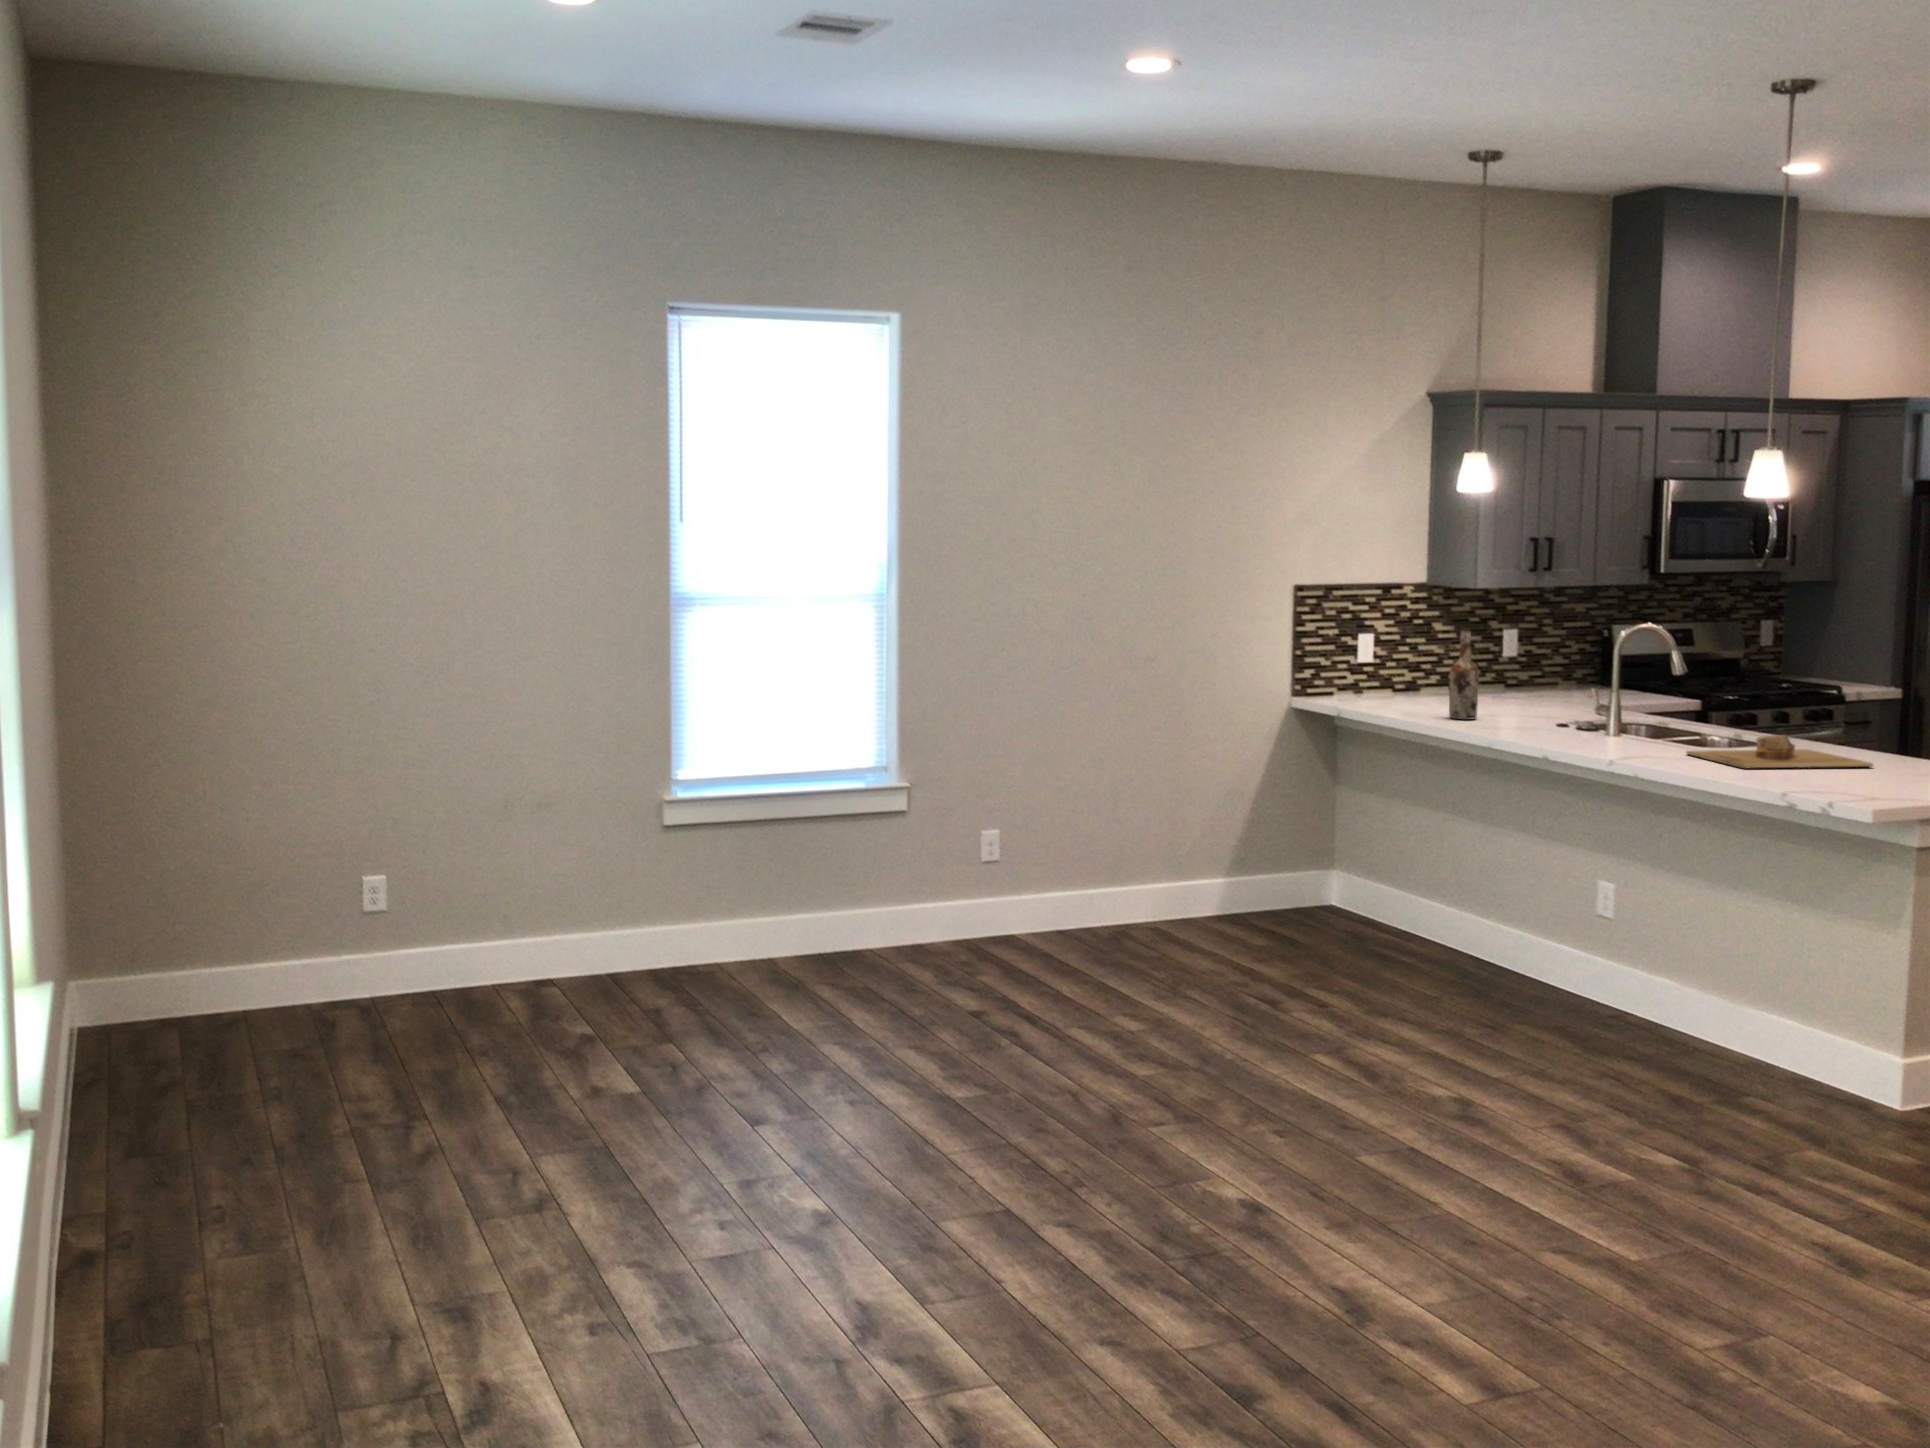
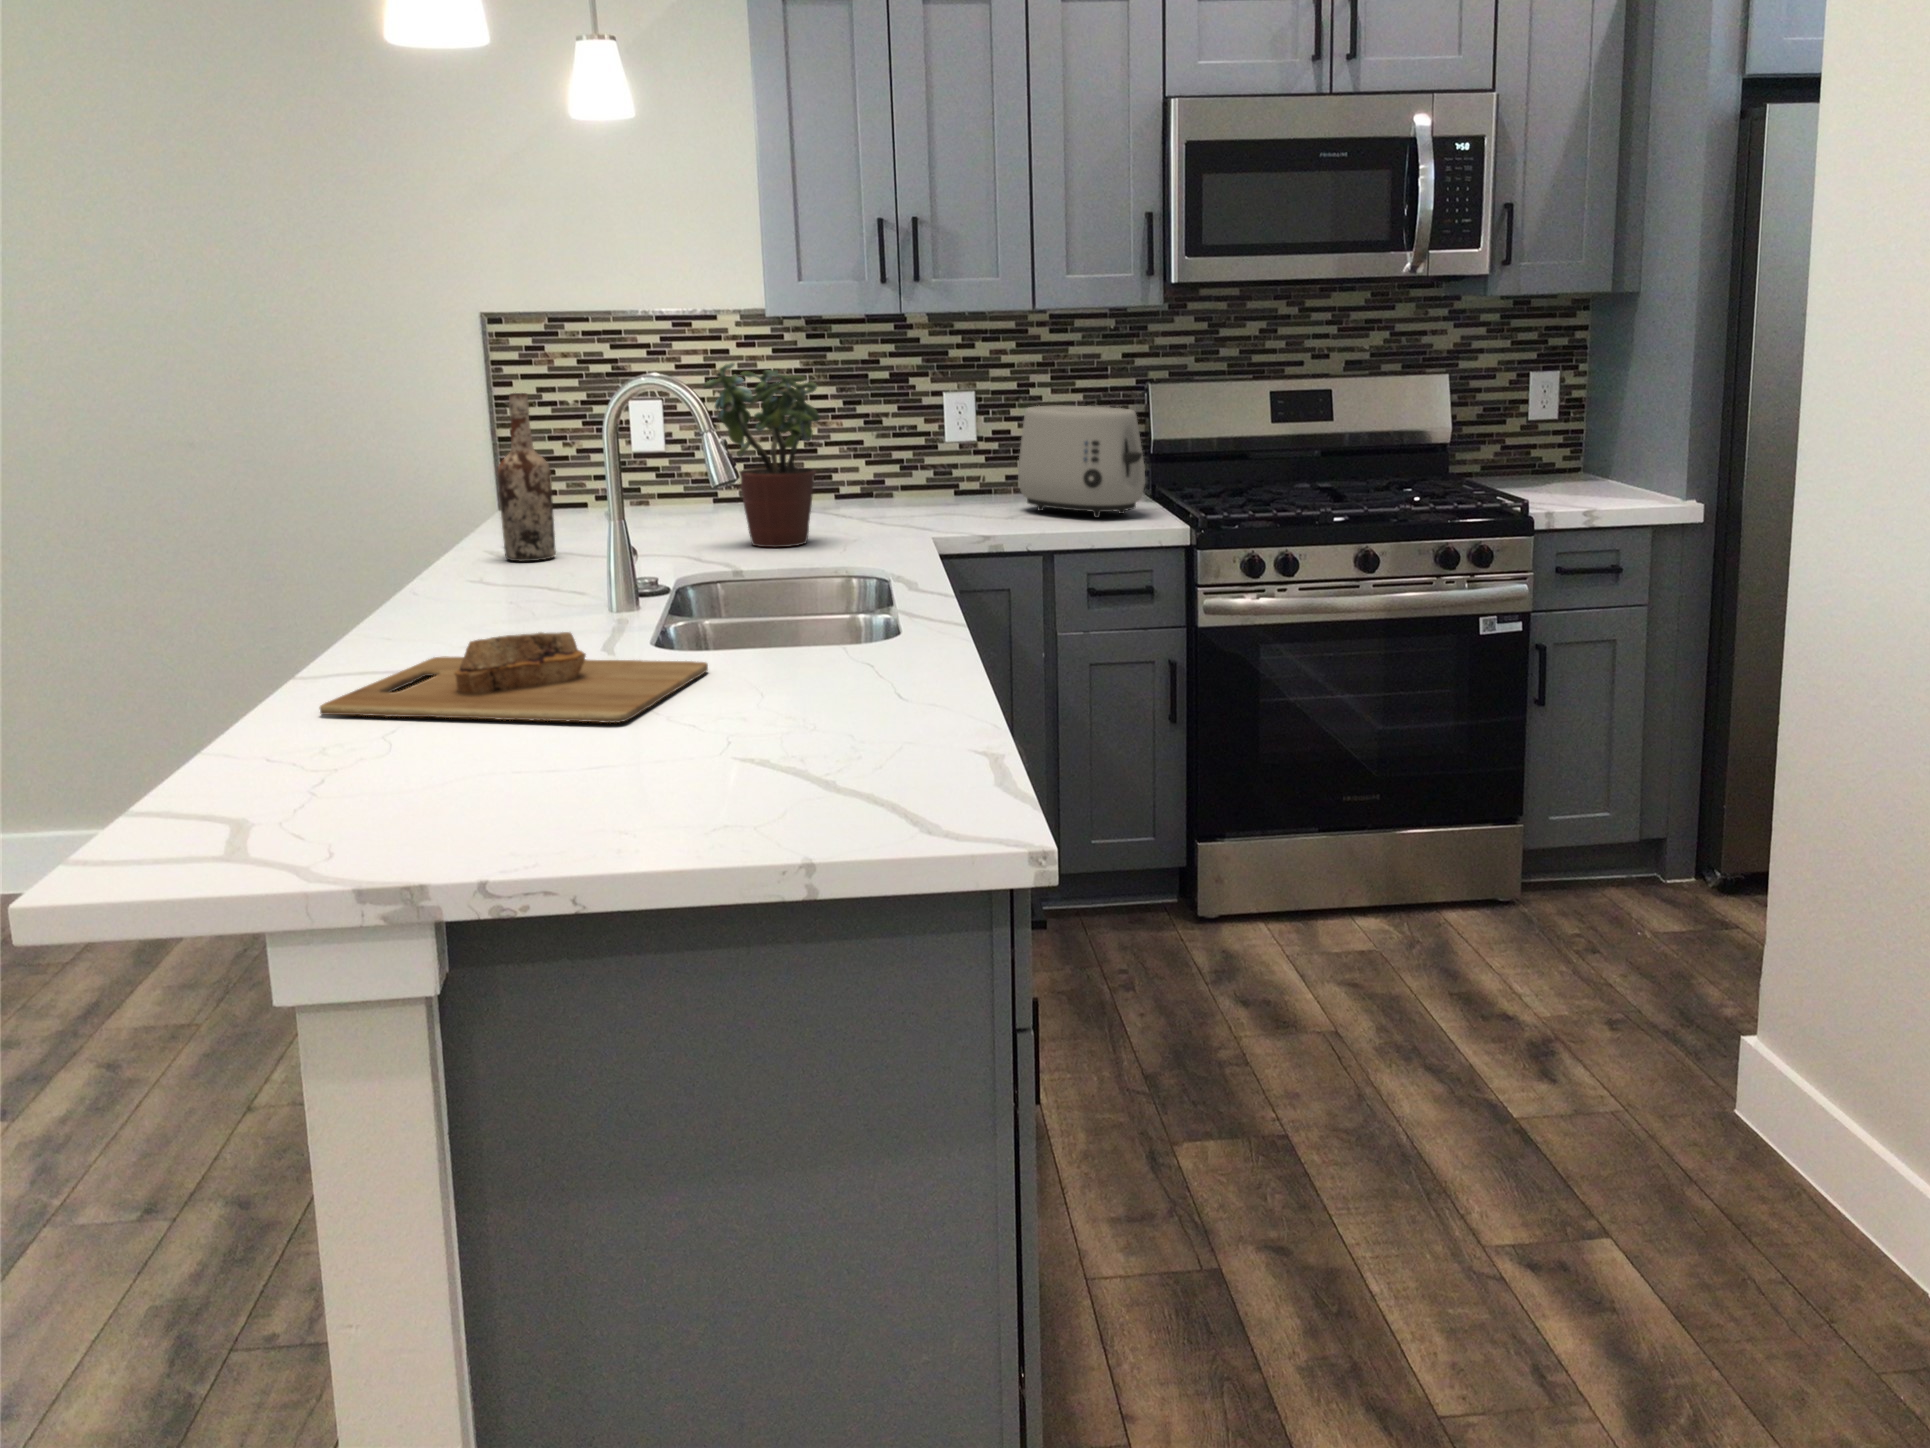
potted plant: none [1521,614,1584,712] -> present [703,363,820,547]
toaster: none [1571,637,1664,697] -> present [1018,406,1145,518]

